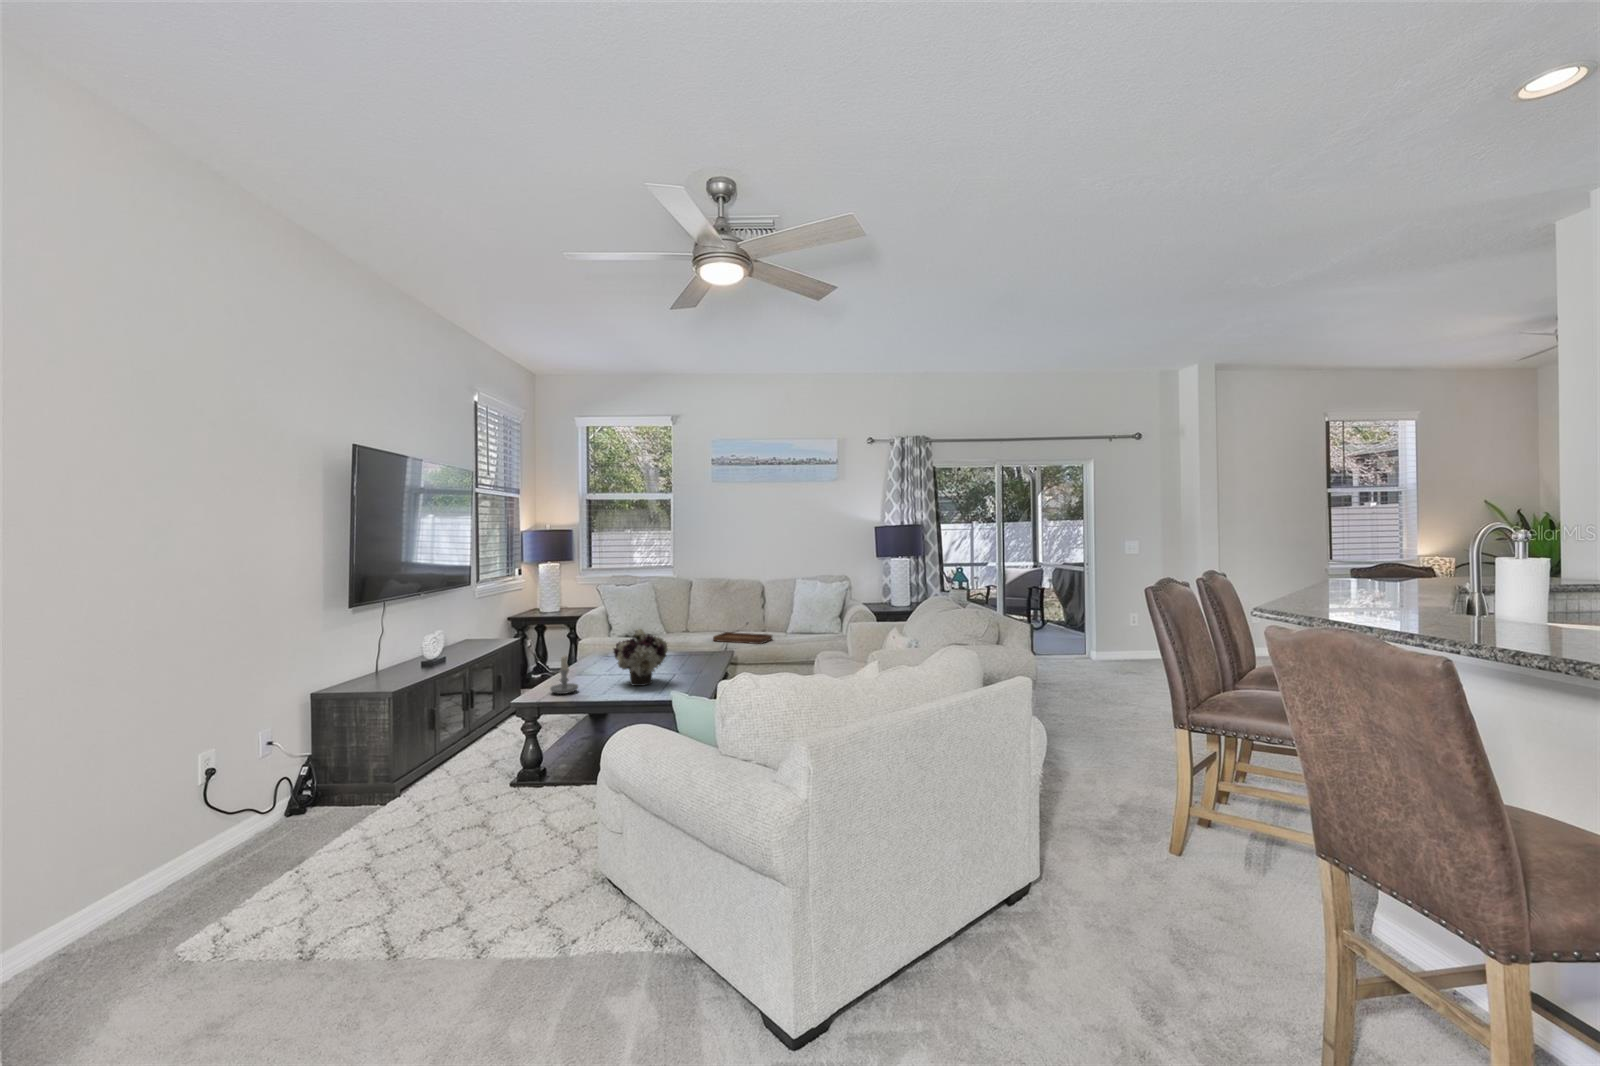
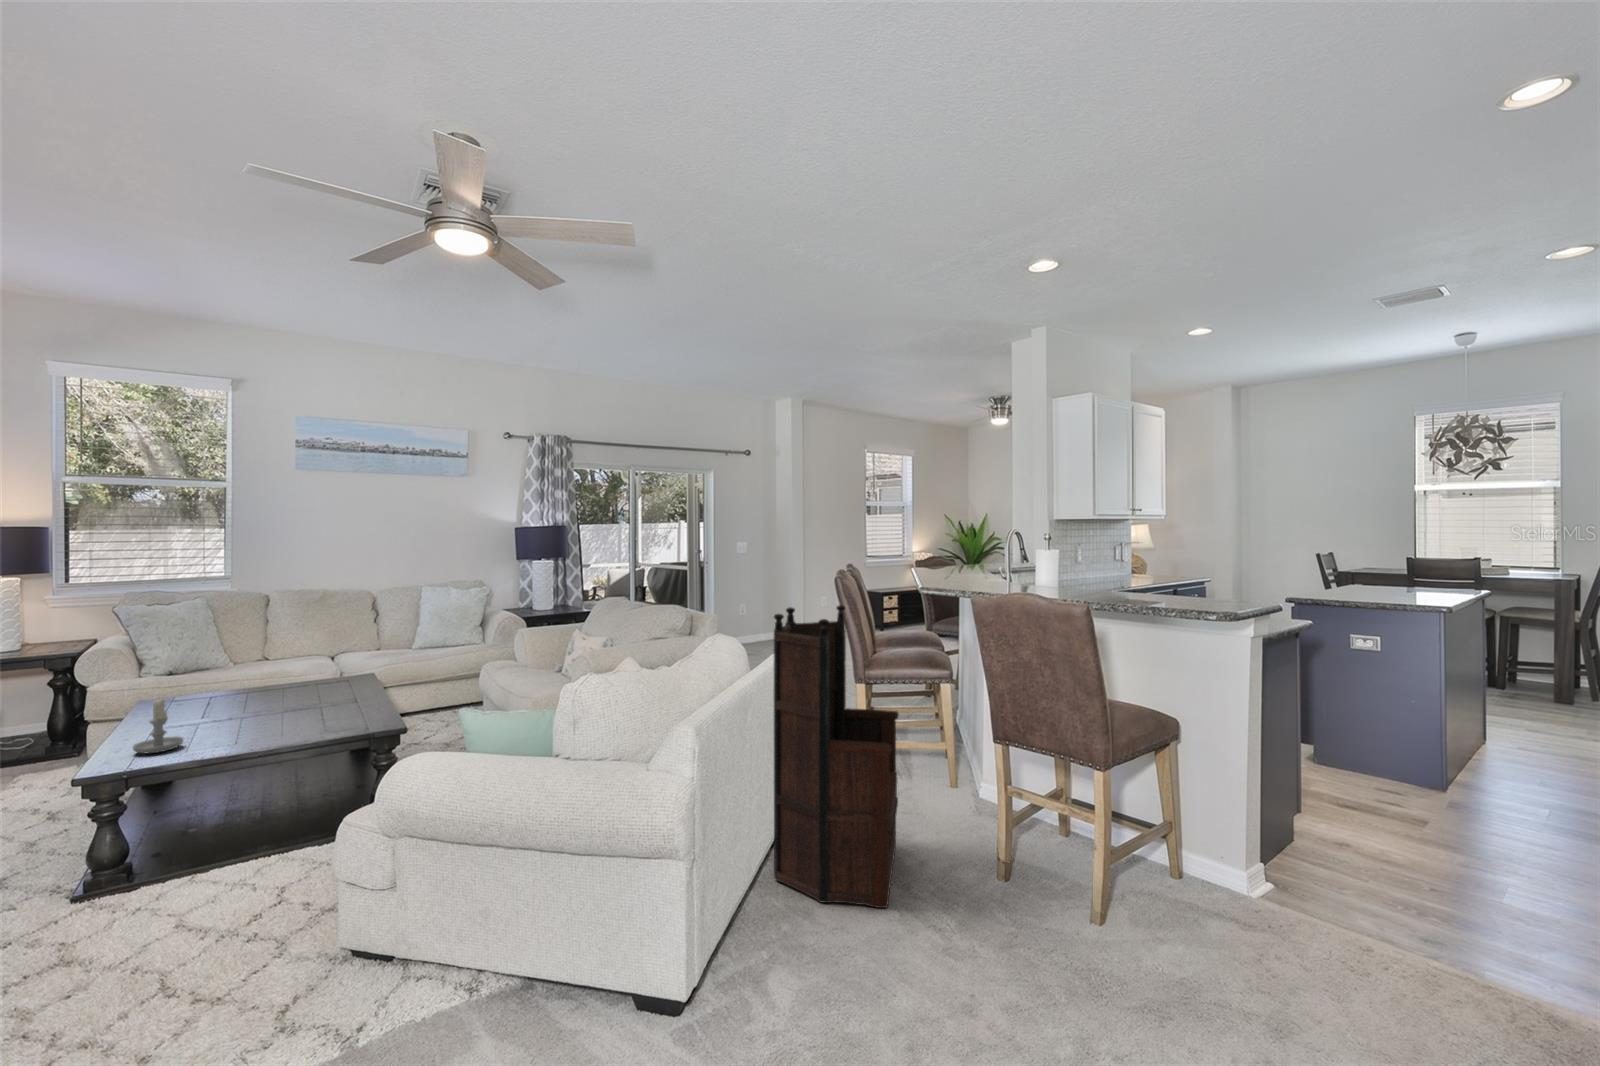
tray: present [713,622,772,644] -> none [322,639,404,666]
armchair: none [974,627,1162,1029] -> present [774,605,899,908]
flower arrangement: present [614,629,668,686] -> none [229,652,320,727]

